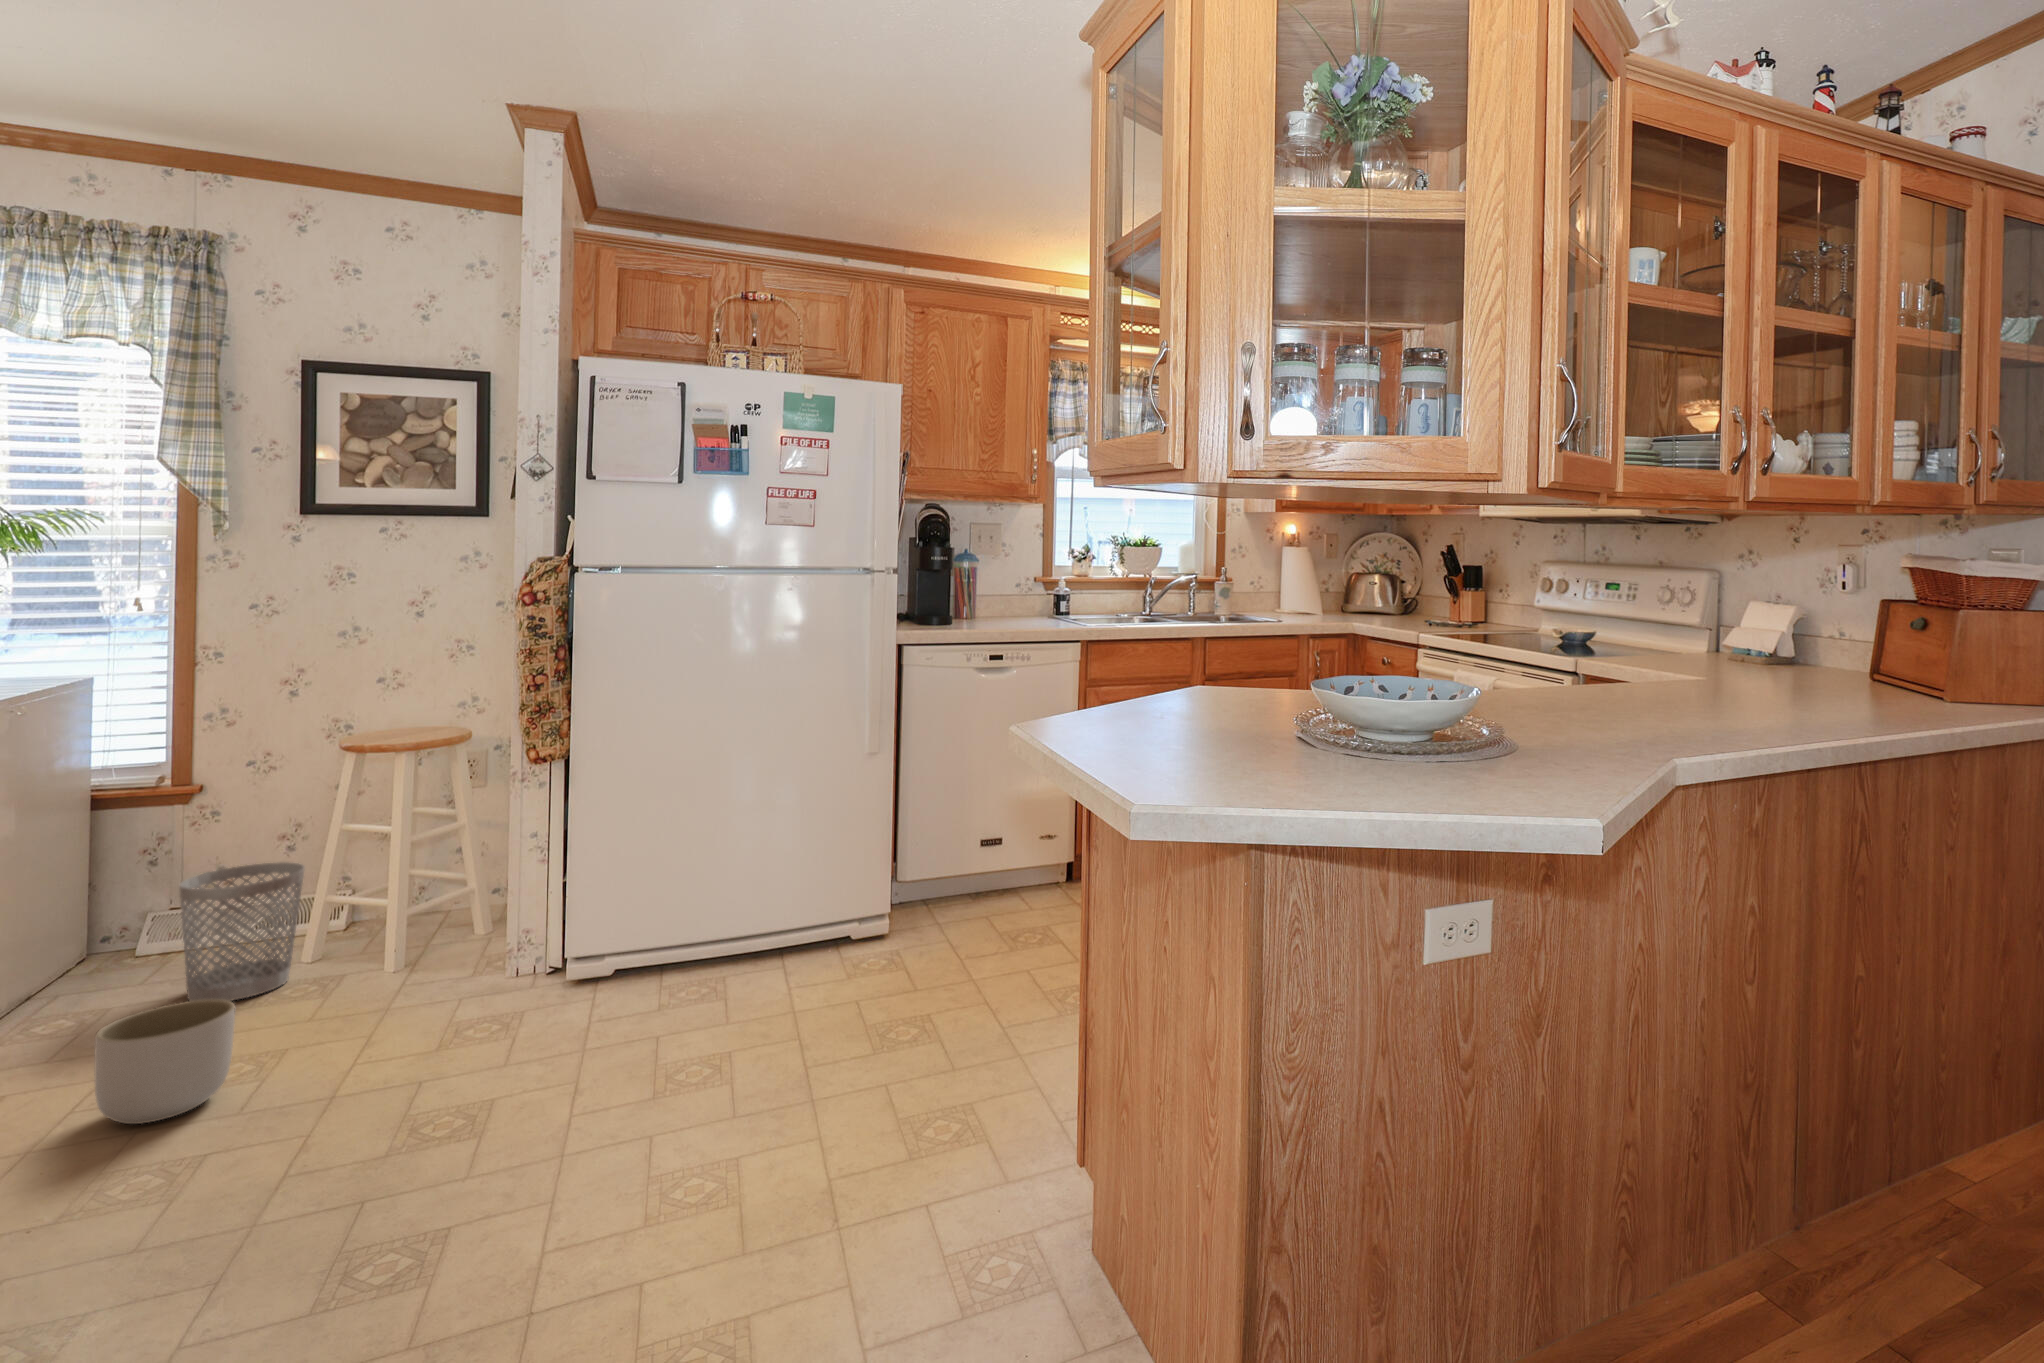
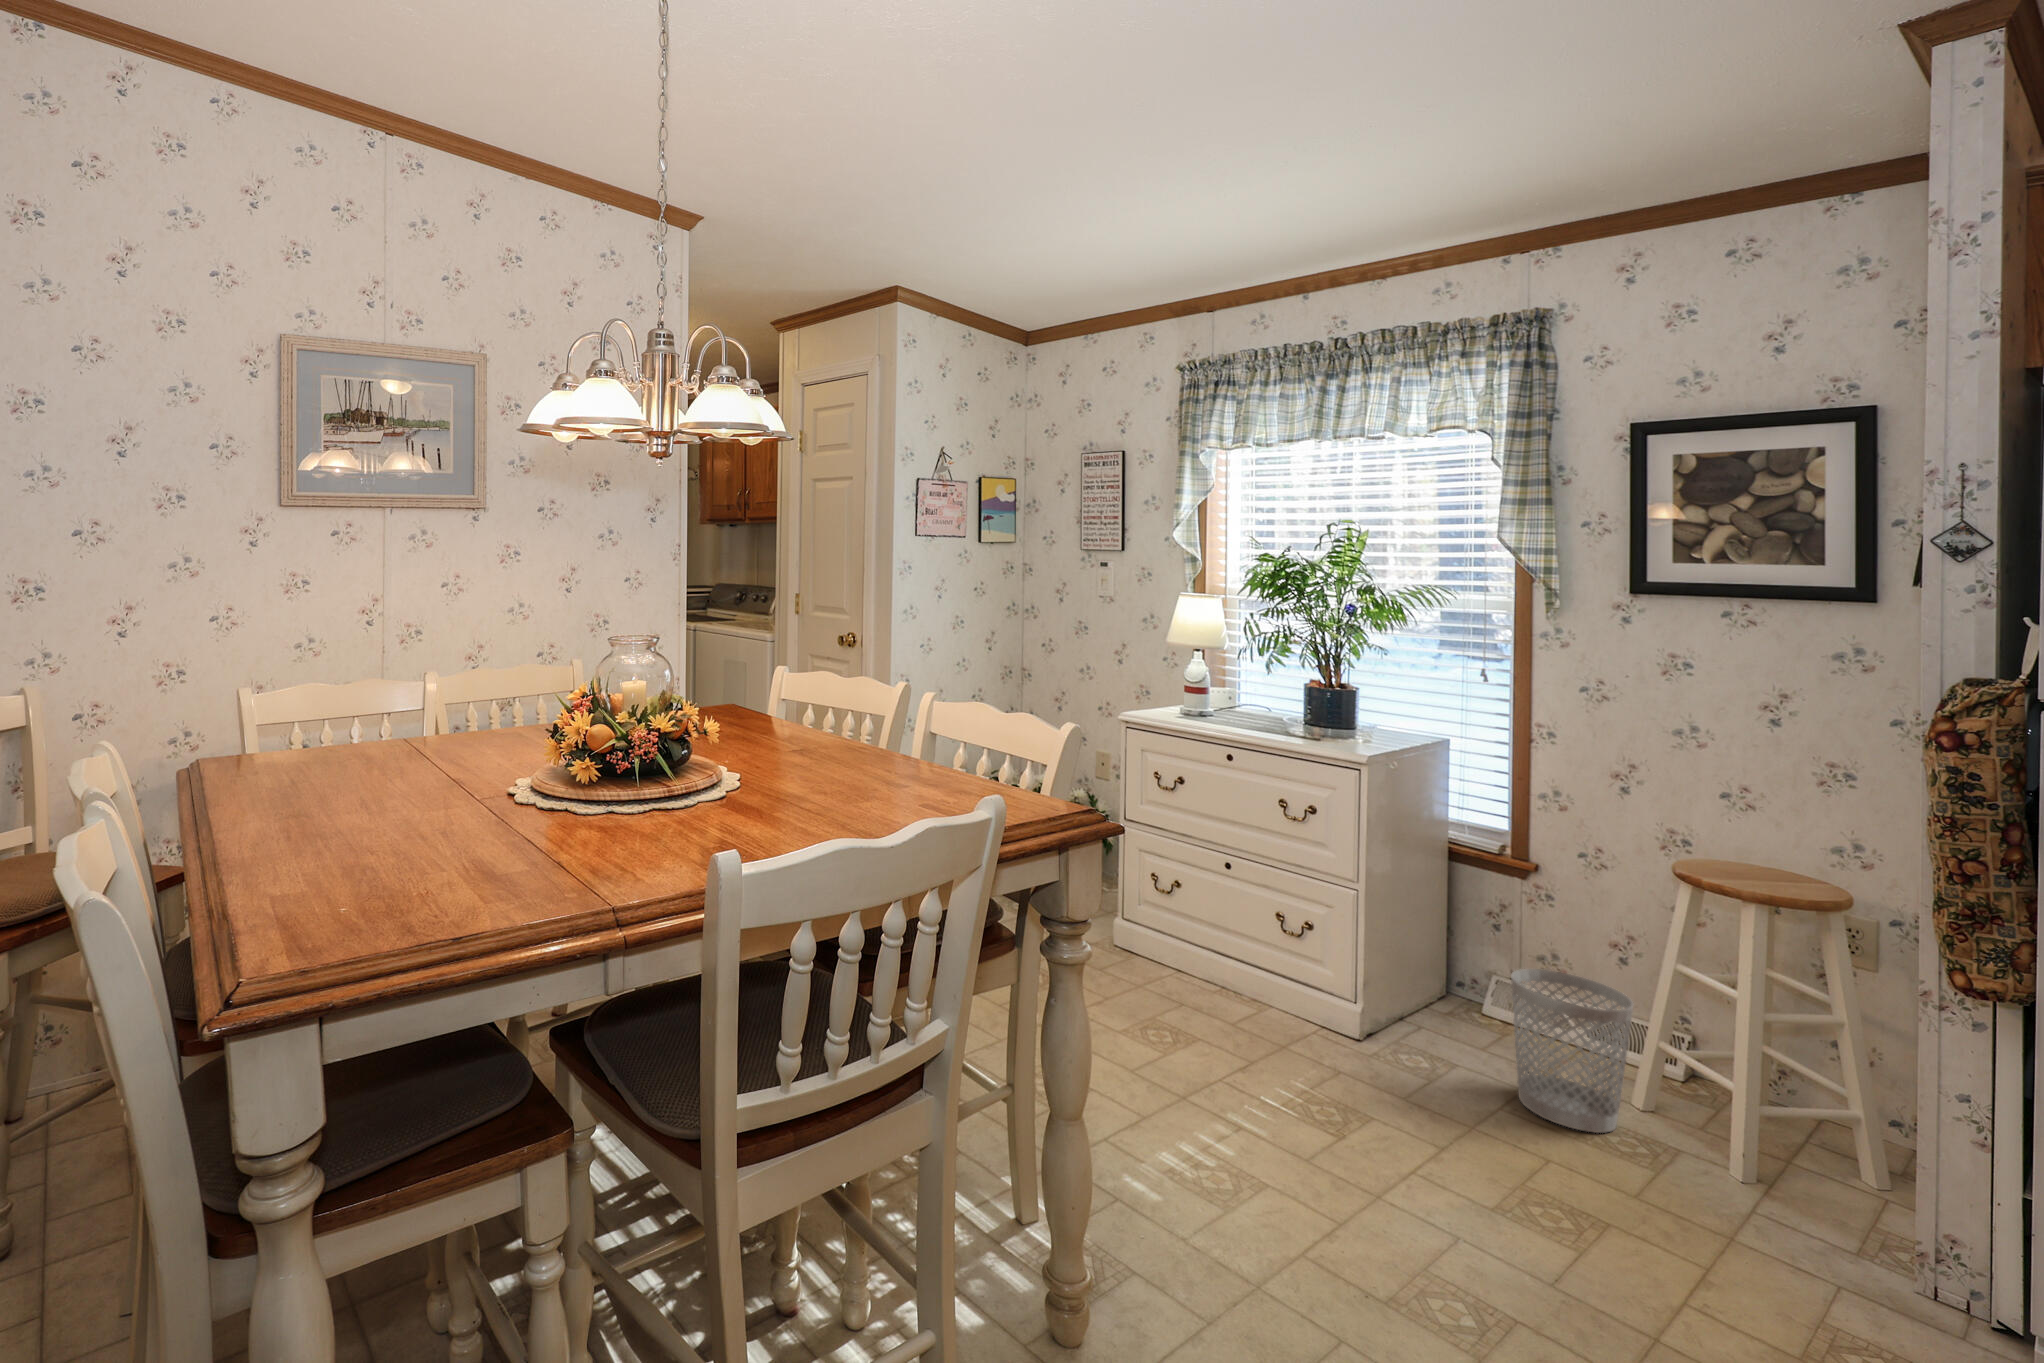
planter: present [94,999,235,1124] -> none [1429,1111,1553,1253]

